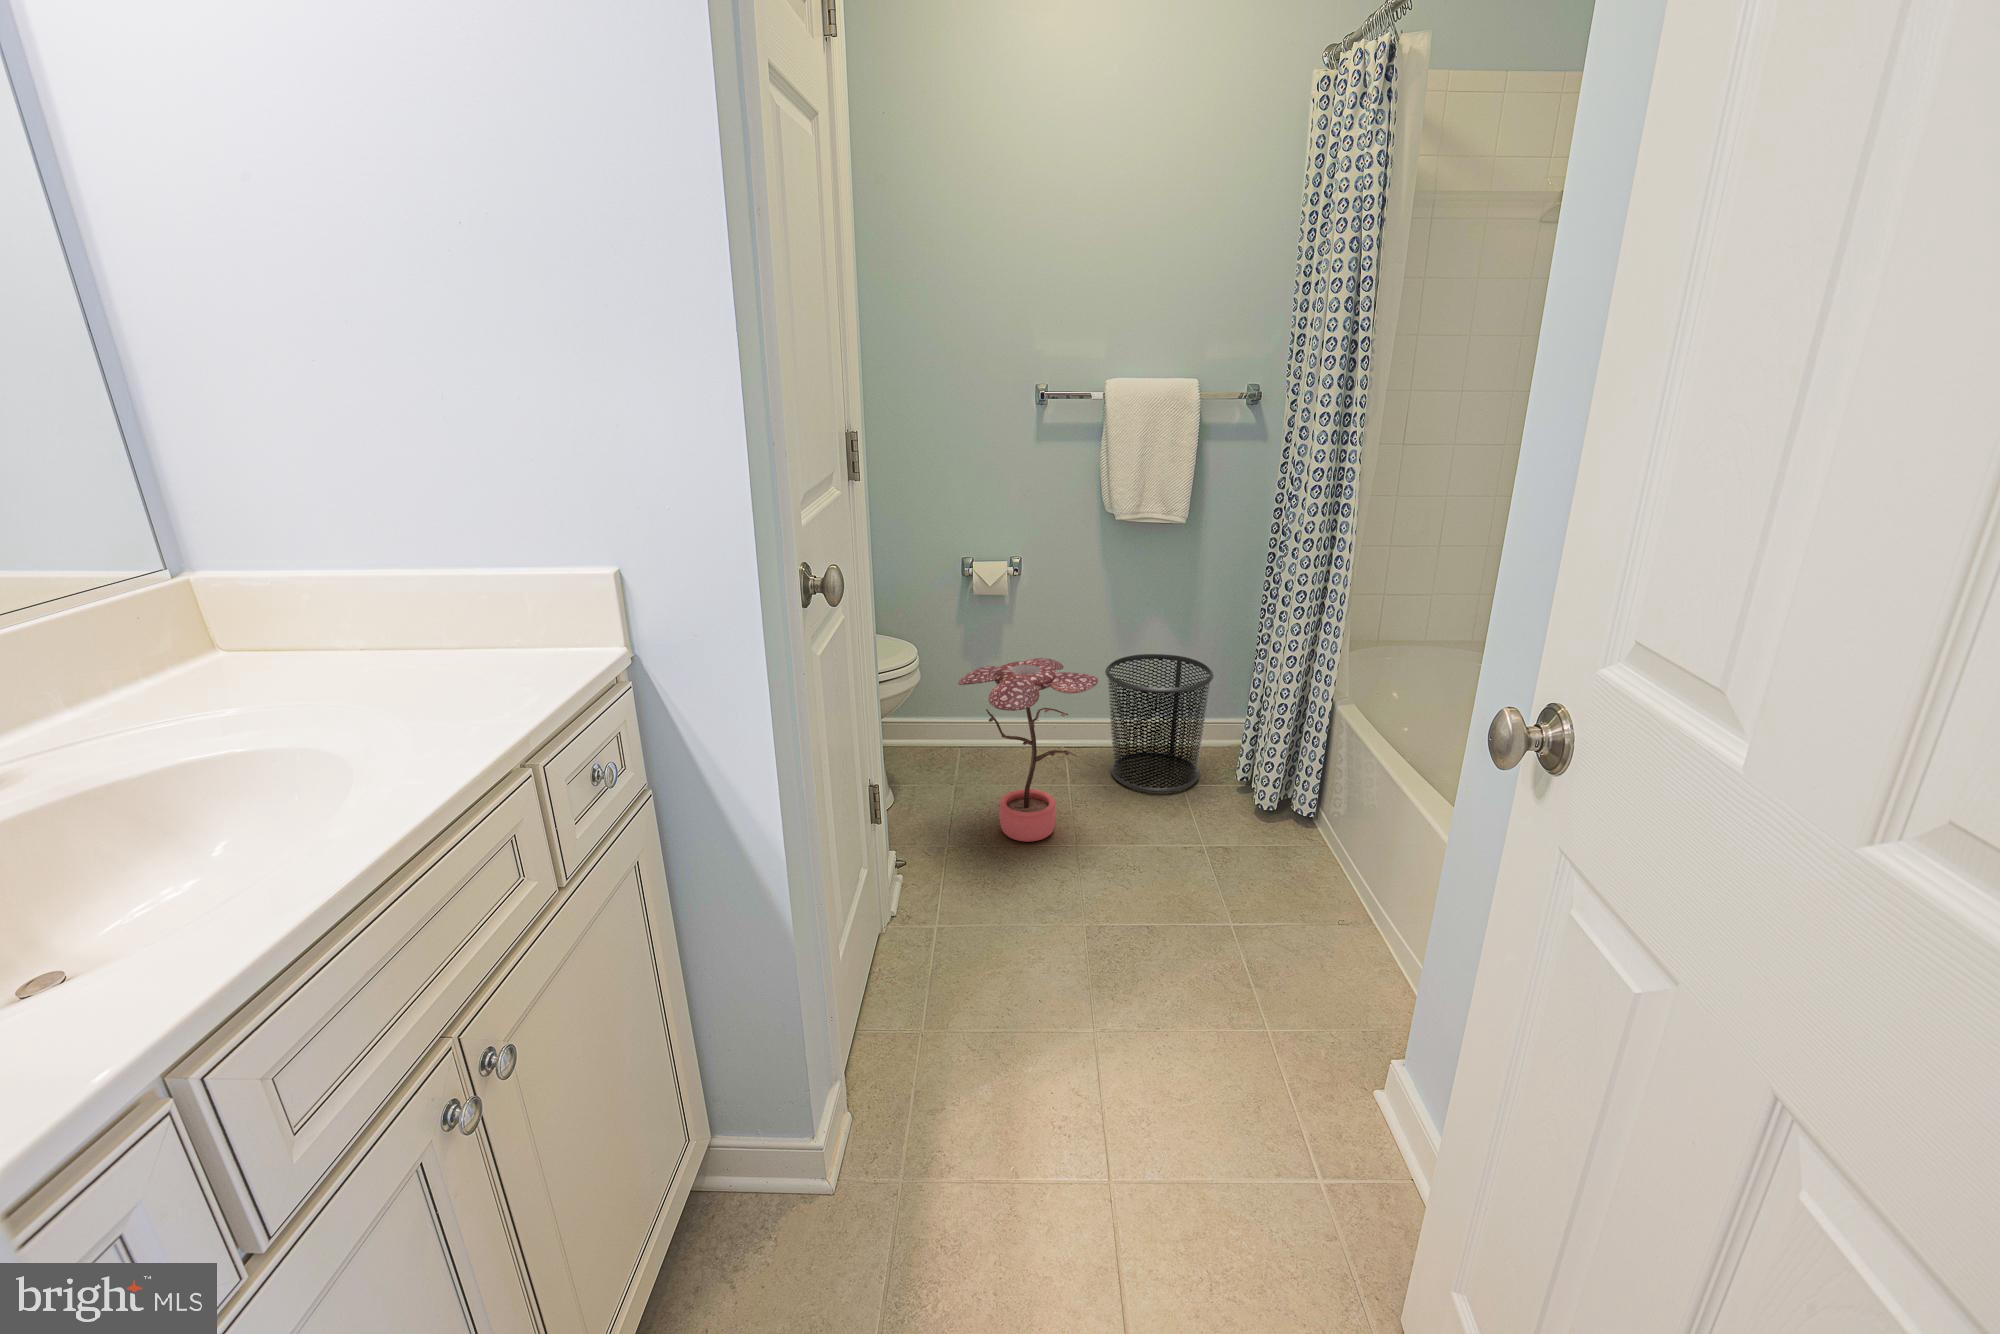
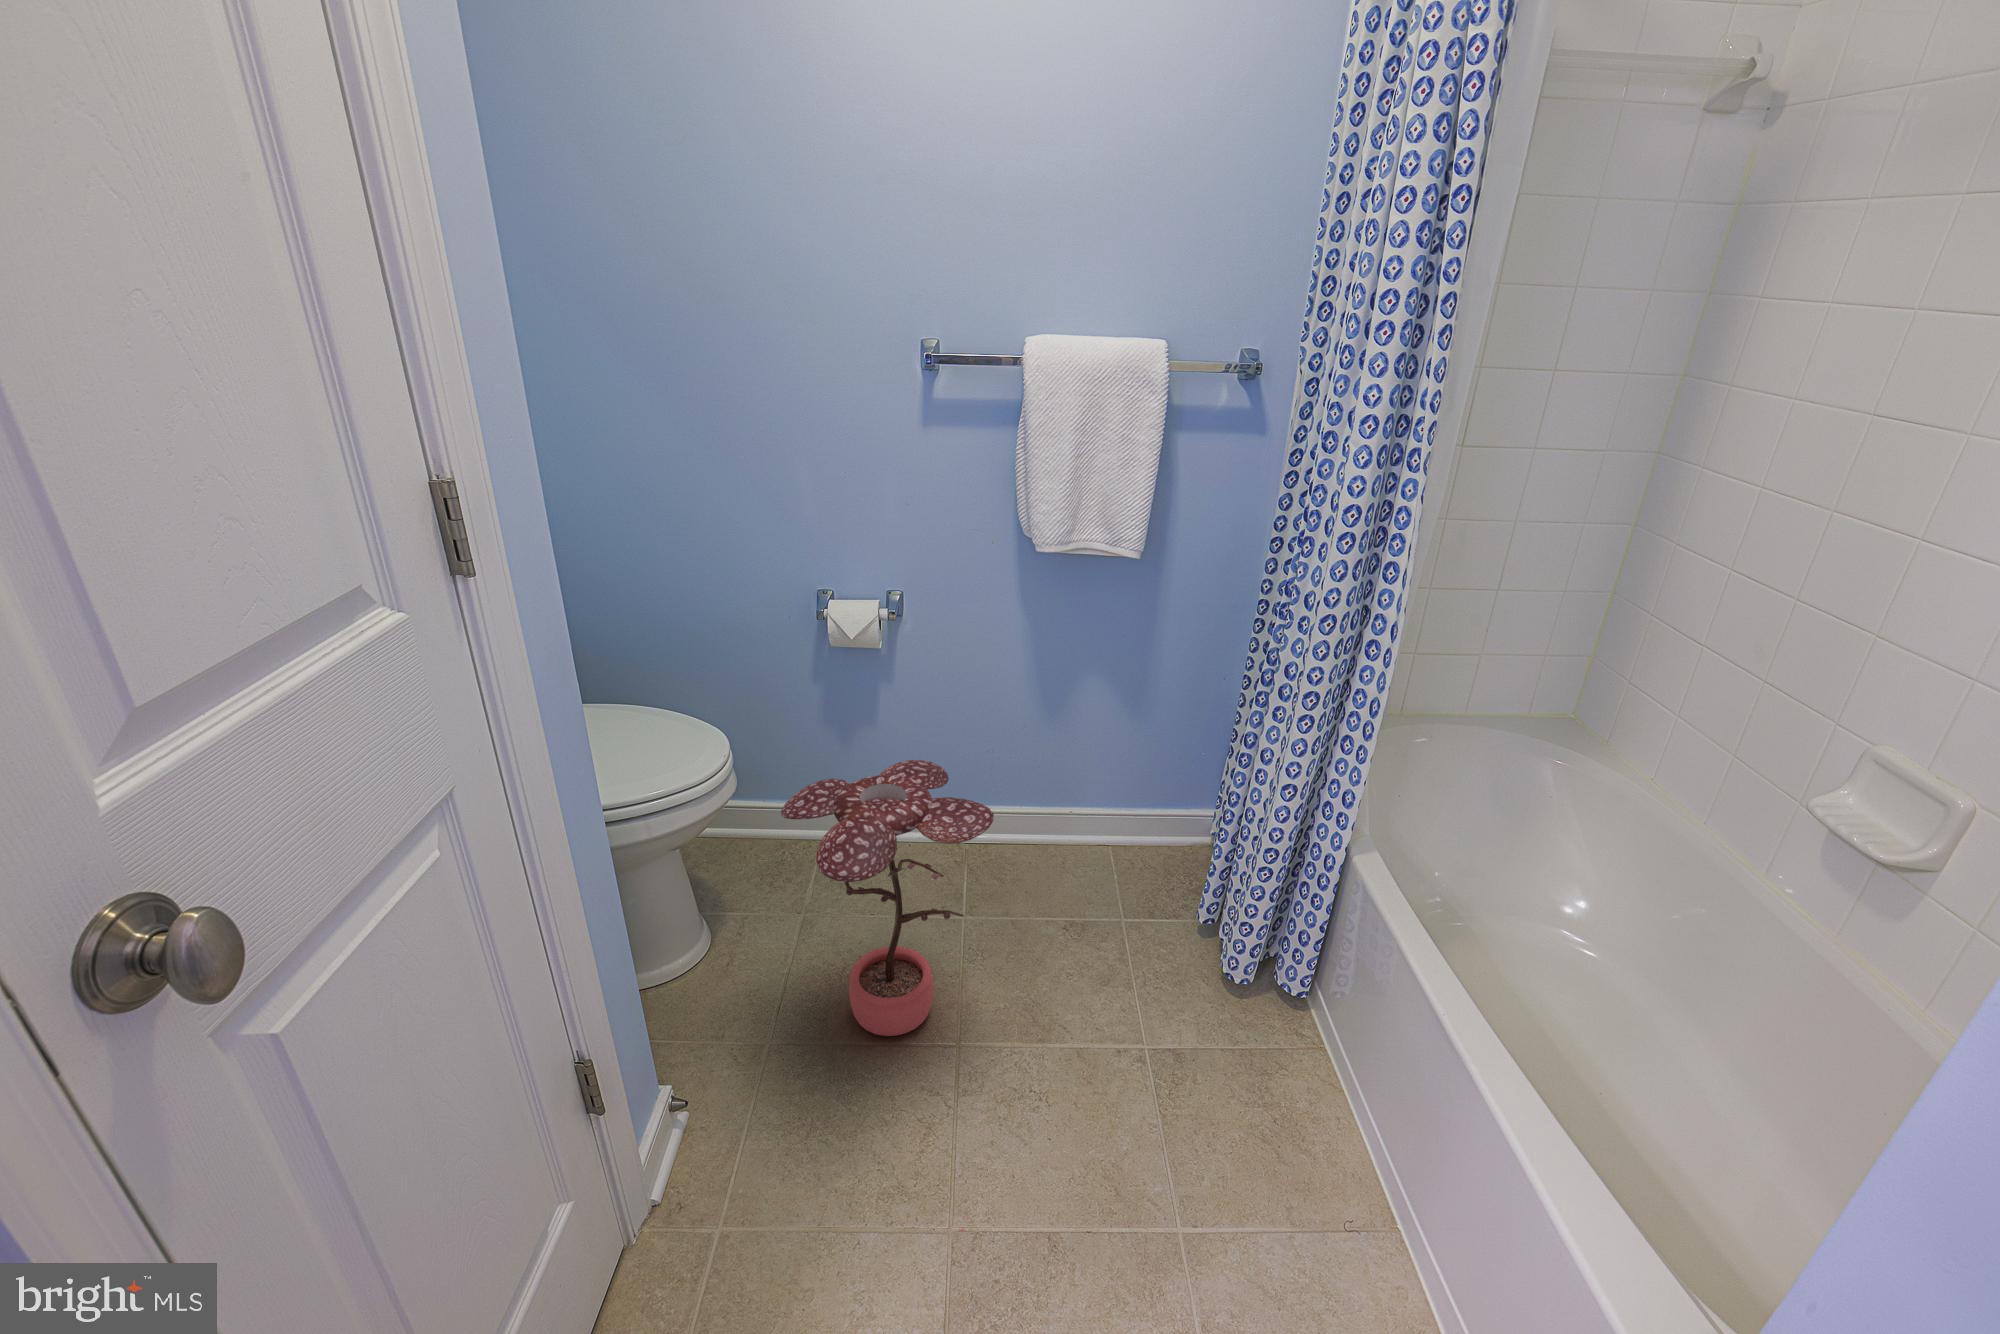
waste bin: present [1105,654,1214,793] -> none [1019,730,1172,935]

